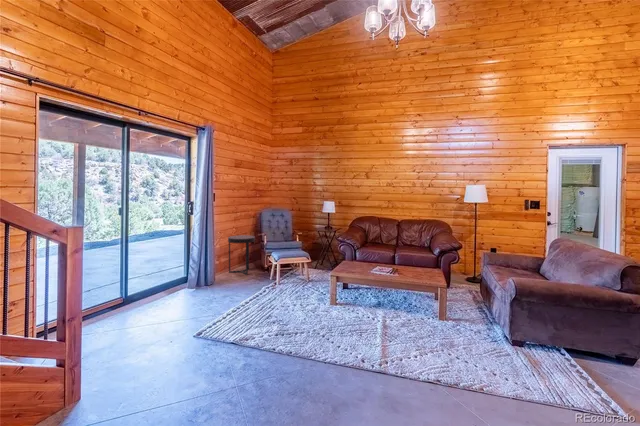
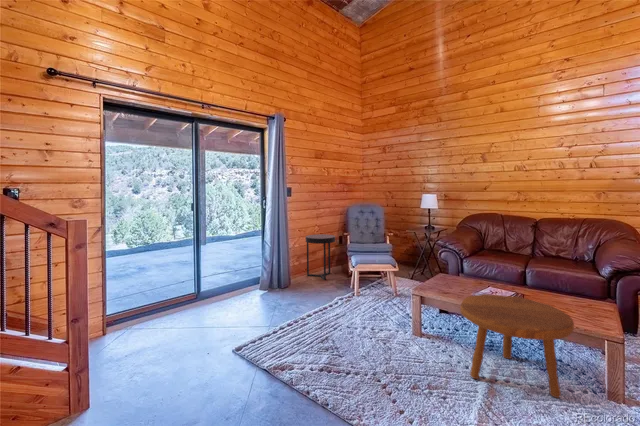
footstool: none [365,271,425,325] -> present [460,294,574,398]

